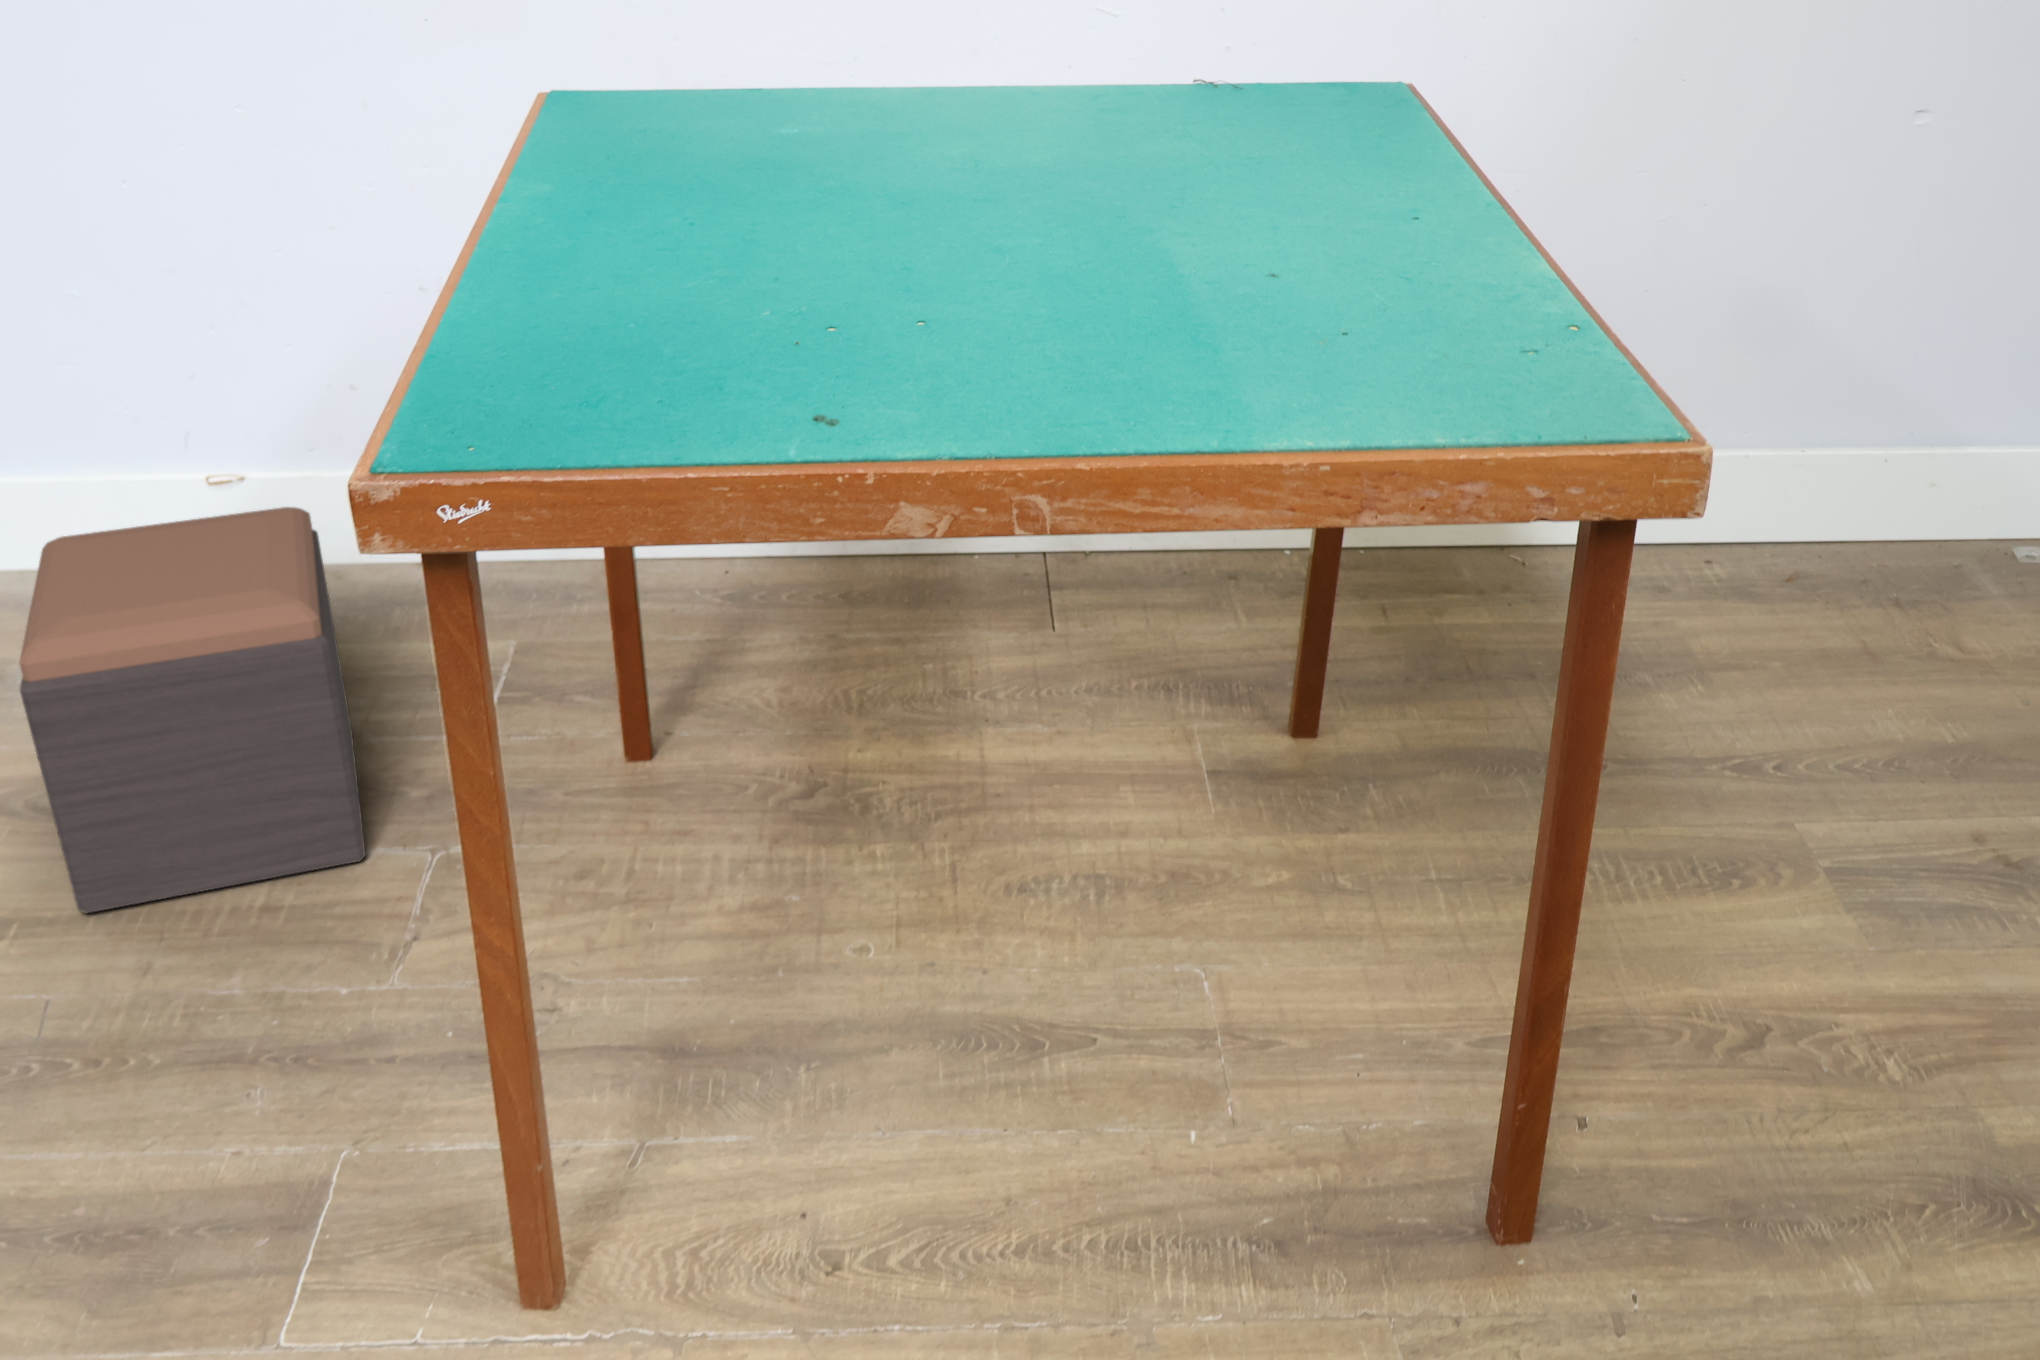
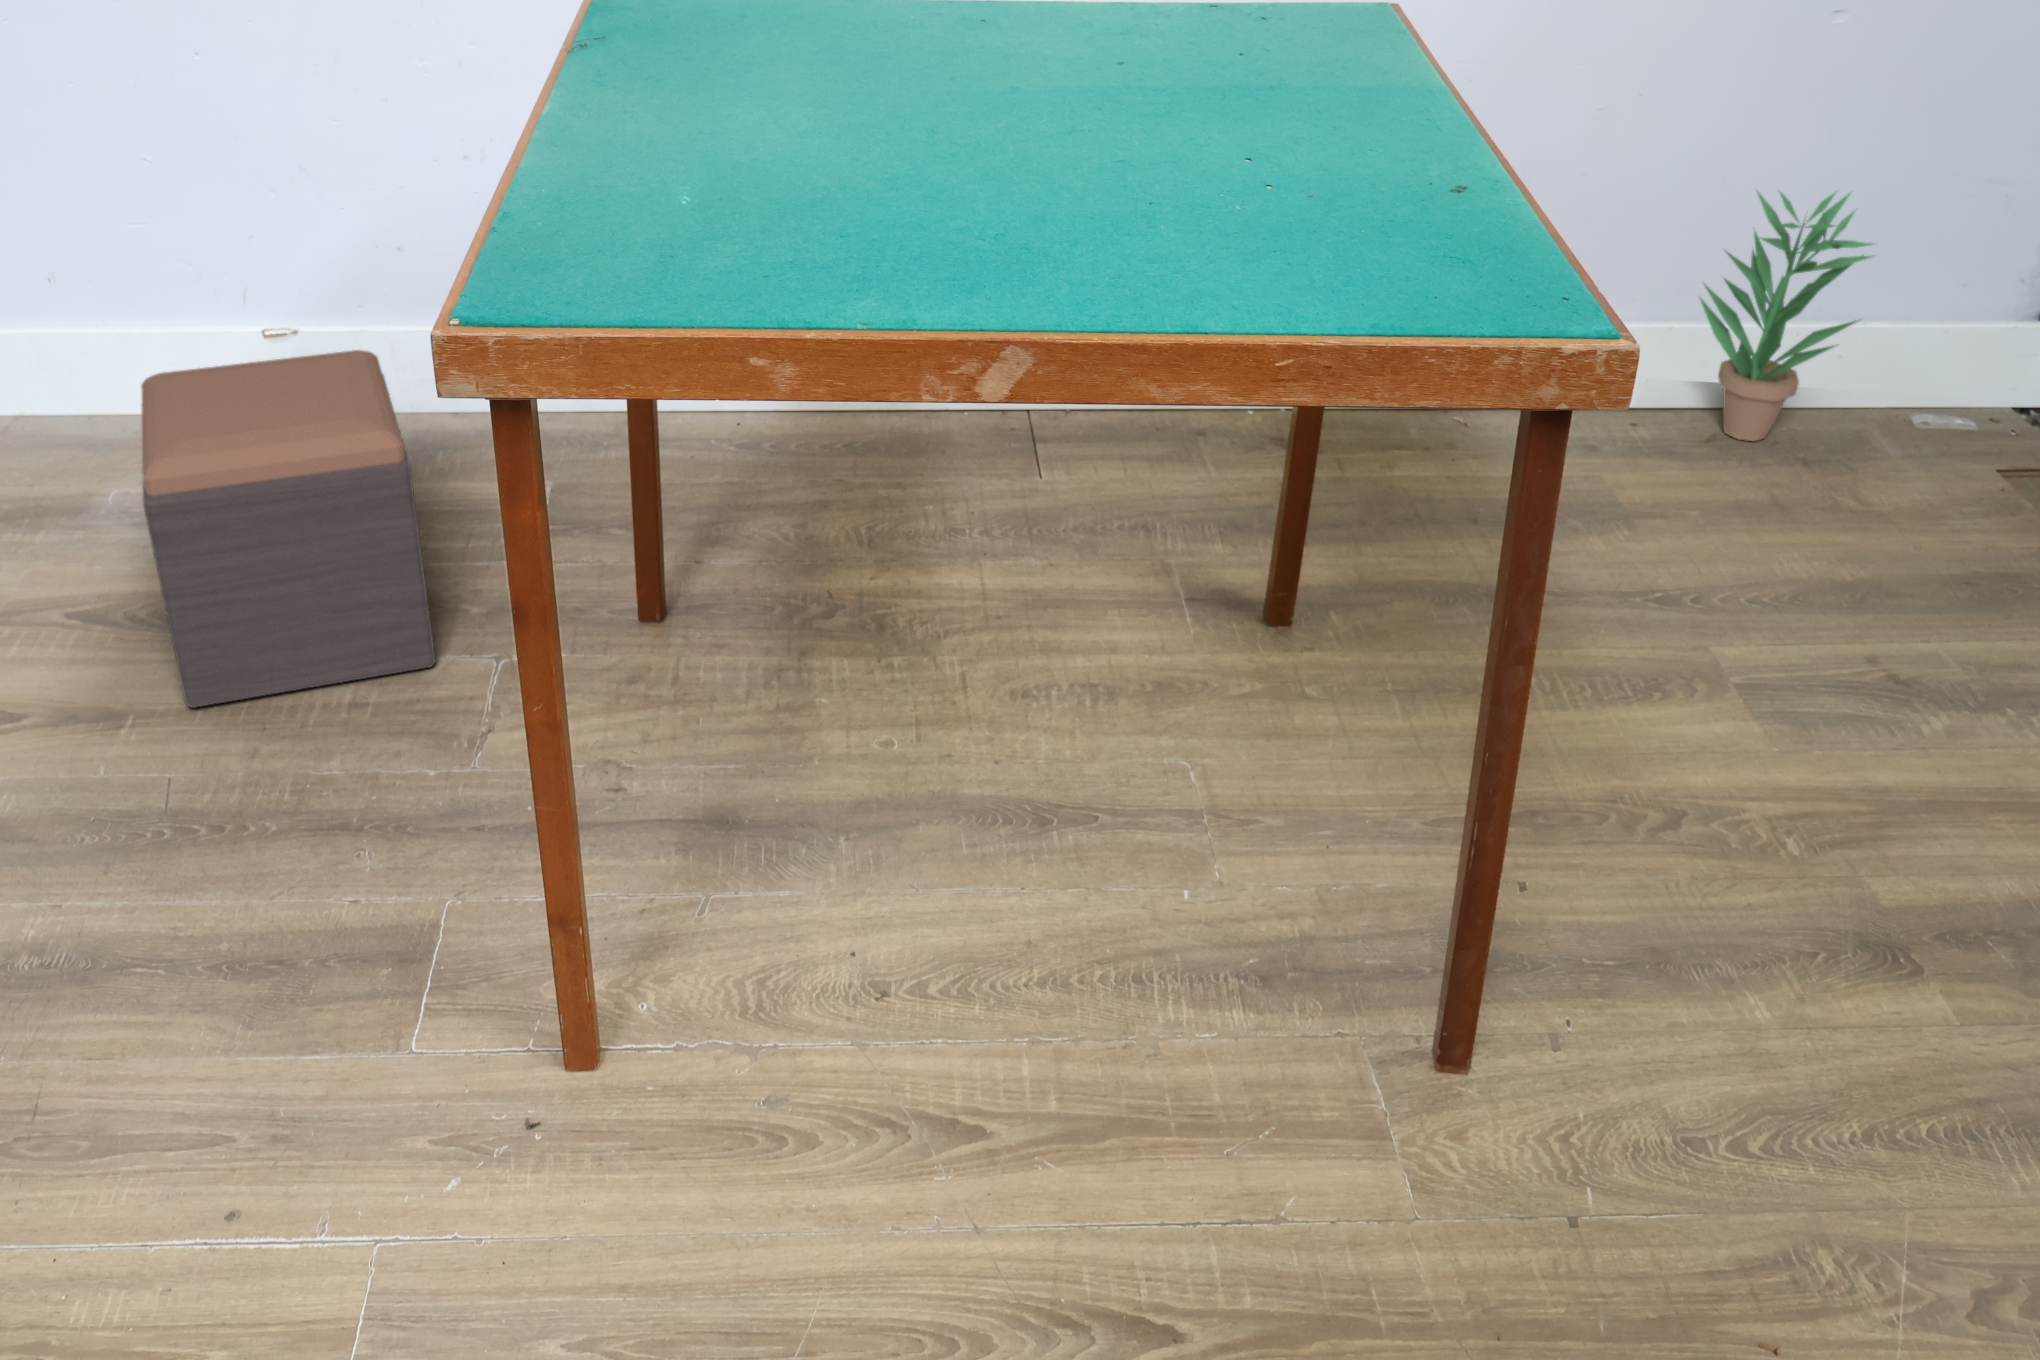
potted plant: none [1776,306,1971,580] -> present [1701,191,1872,441]

